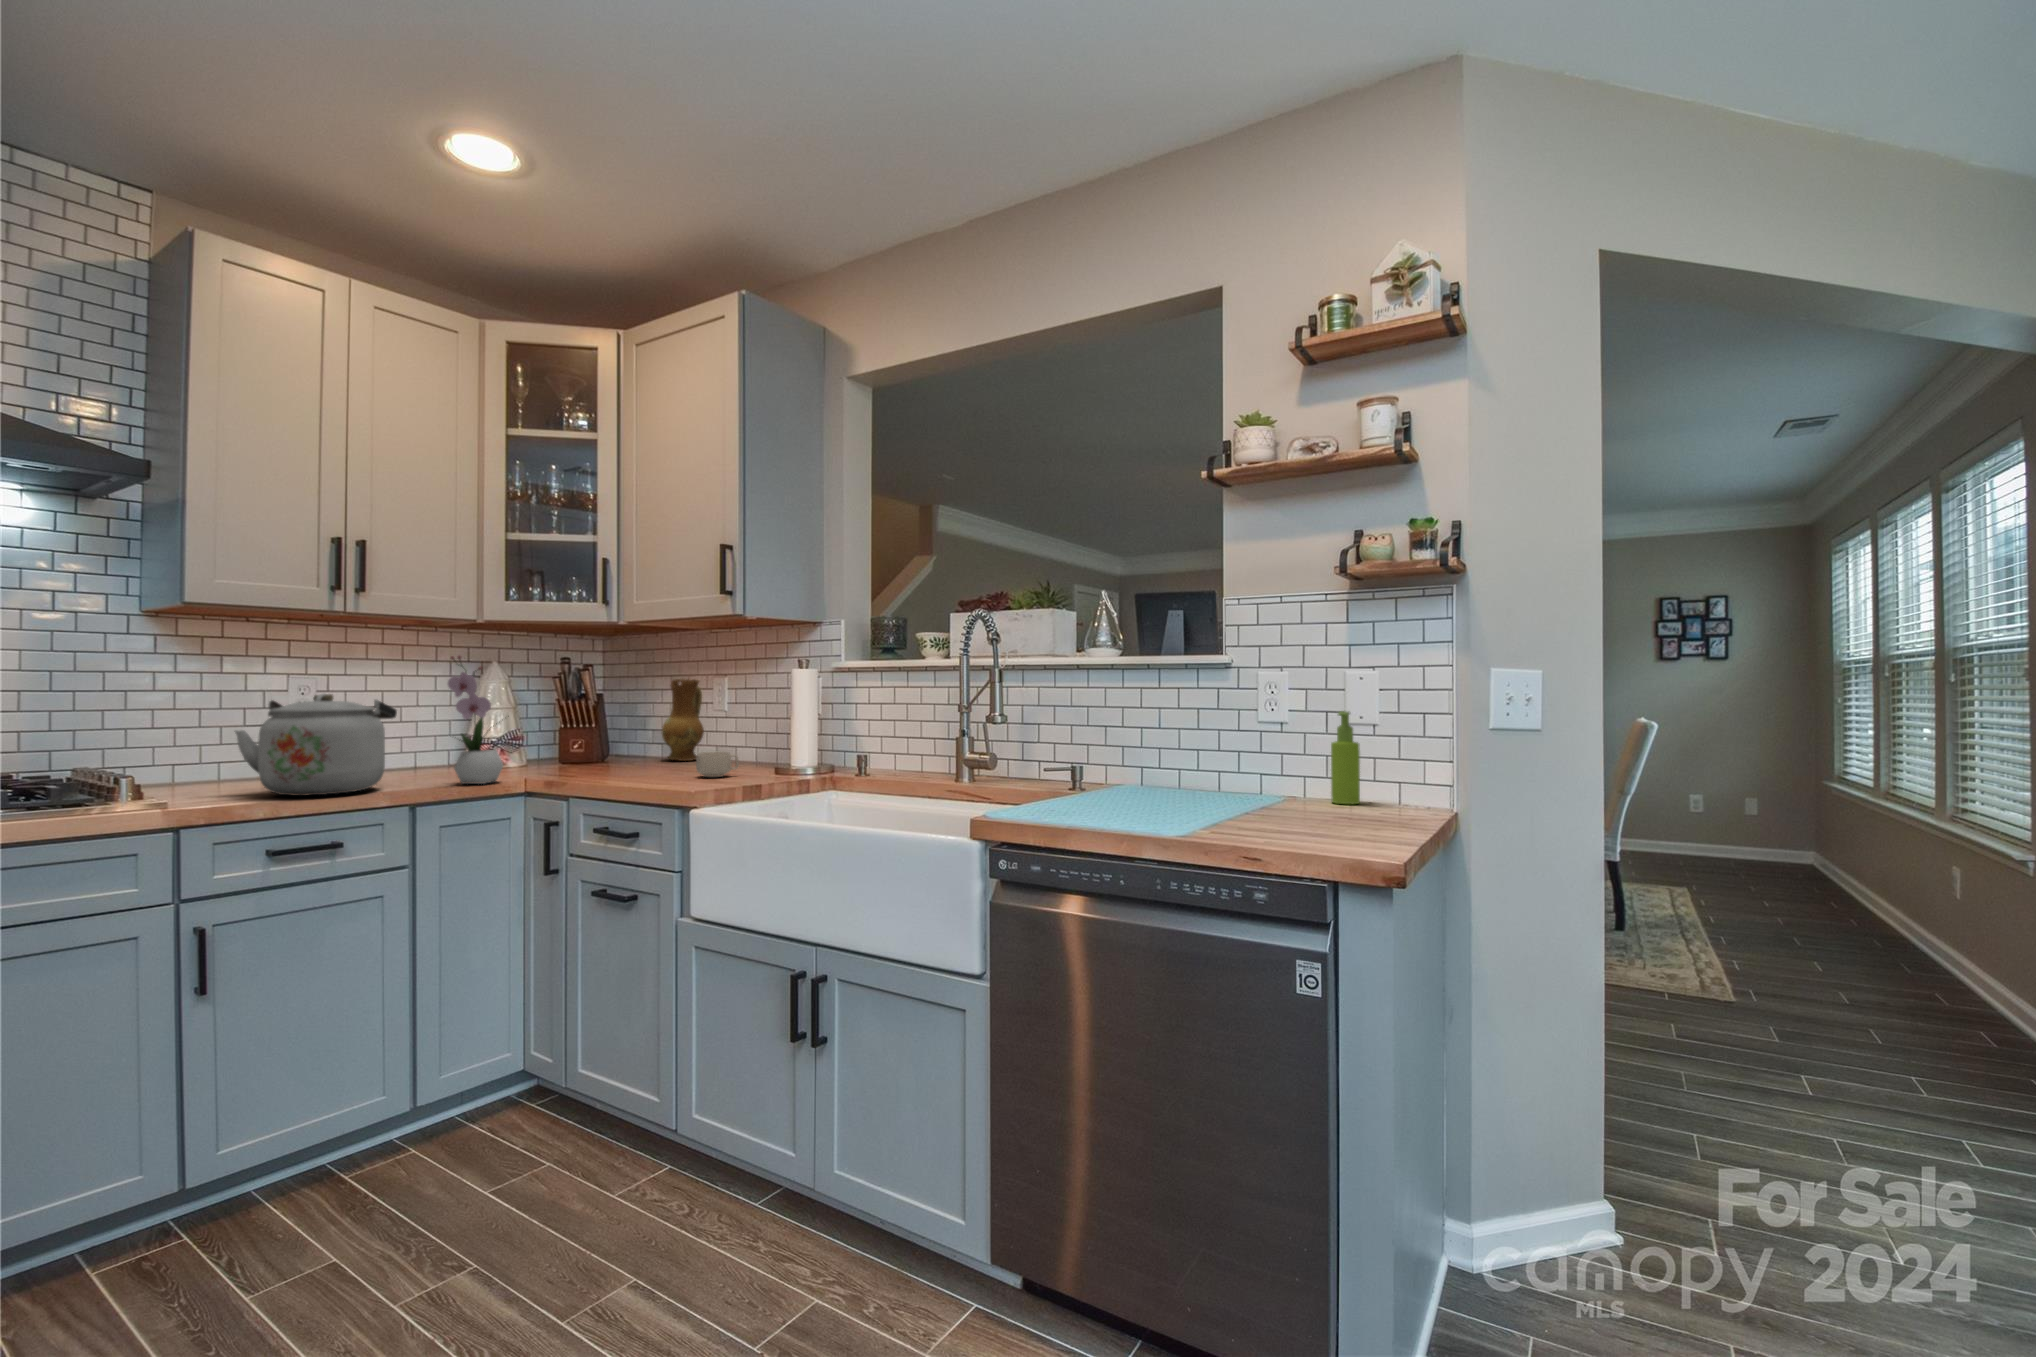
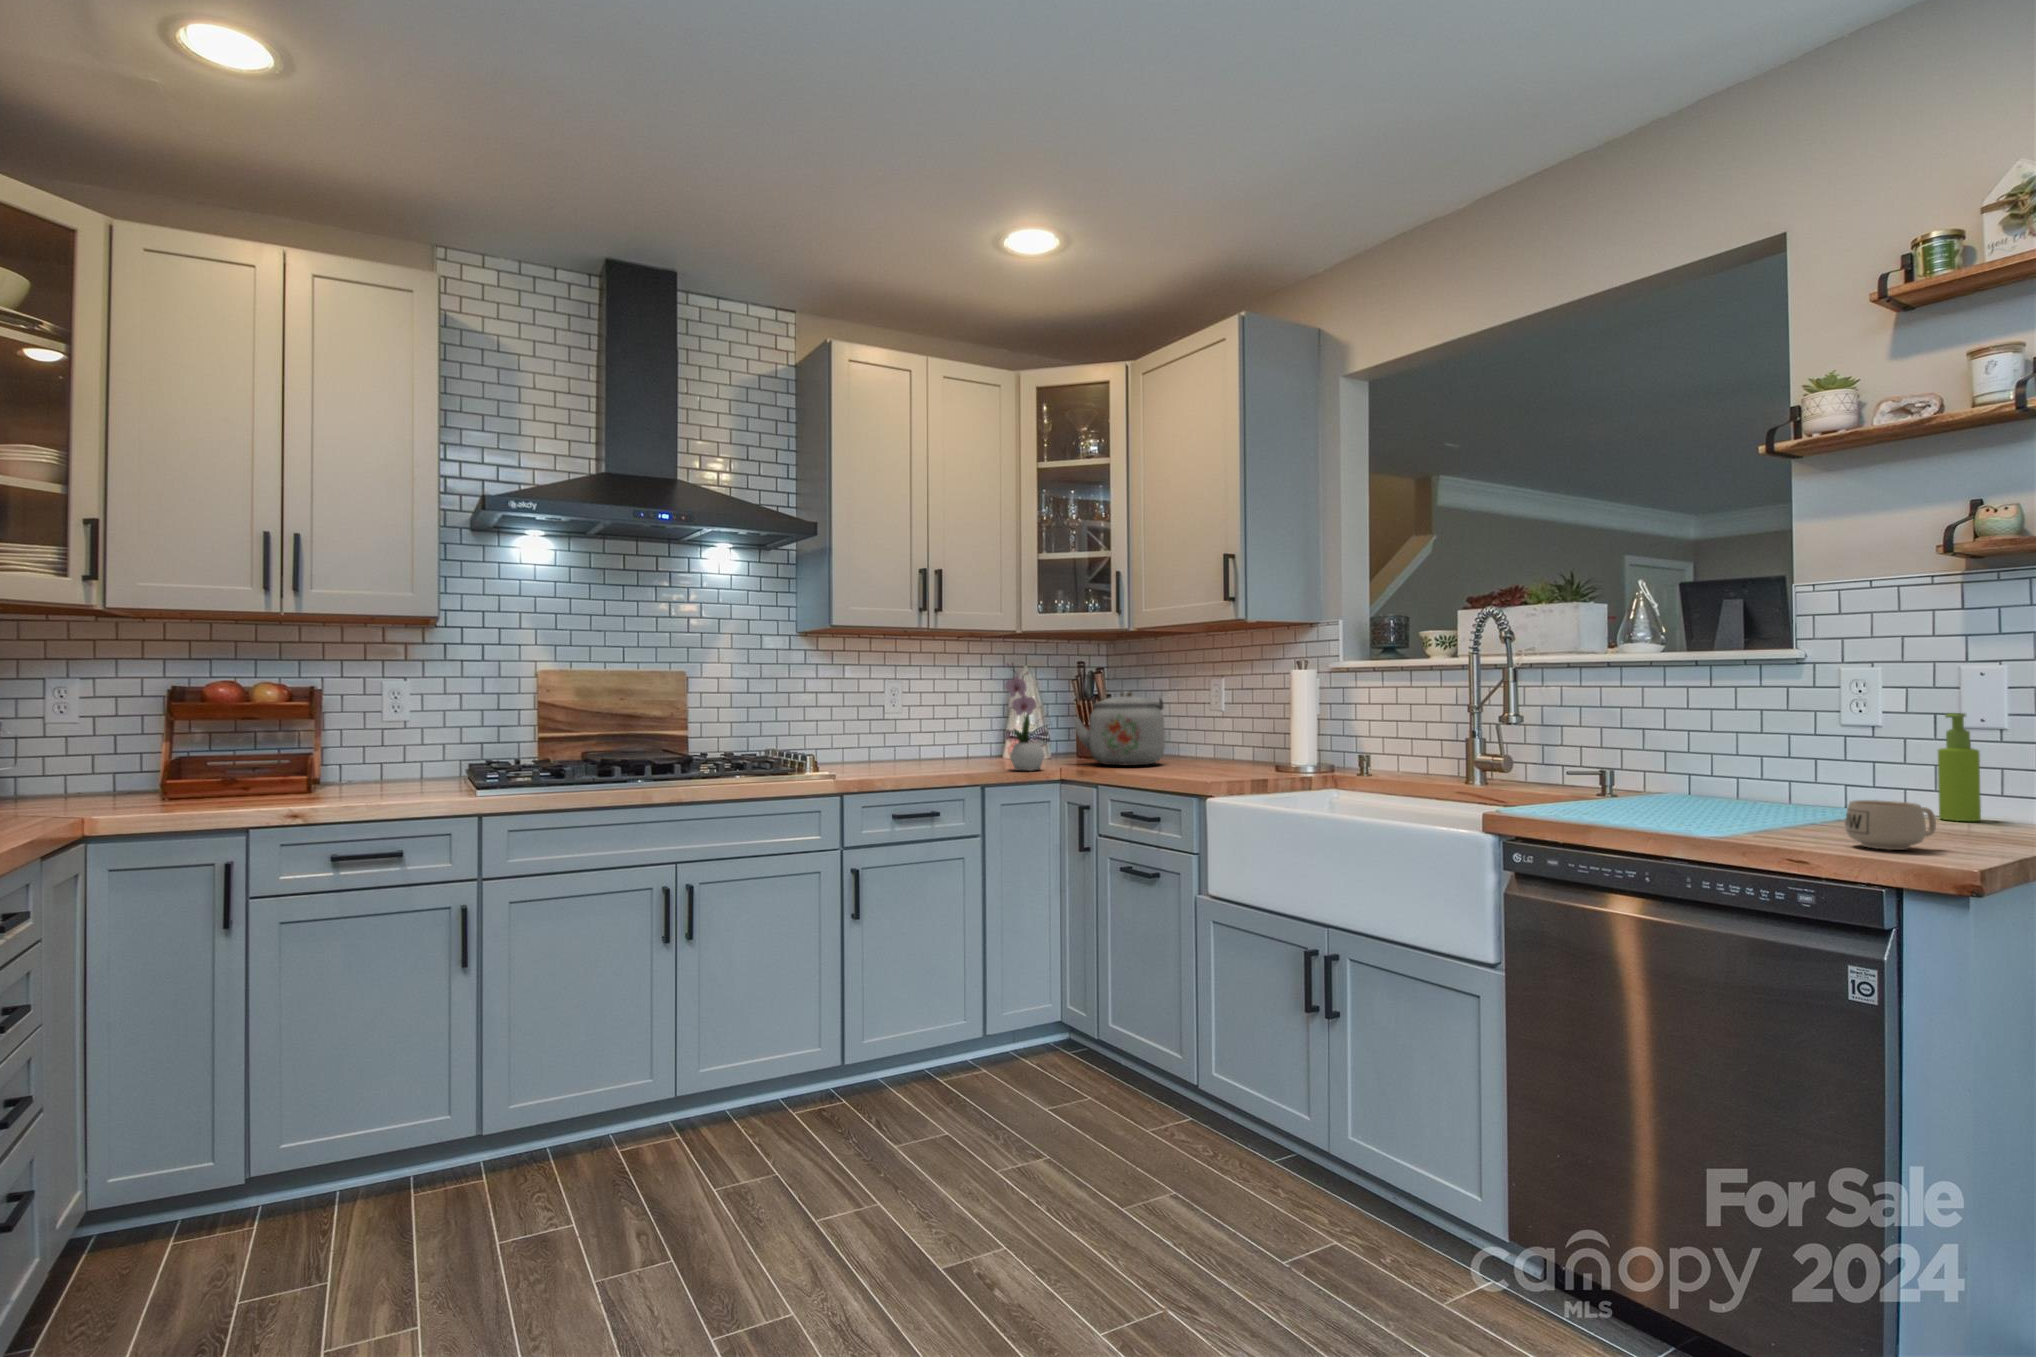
ceramic jug: present [662,679,704,761] -> none [1165,681,1203,758]
kettle: present [235,693,397,796] -> present [1074,691,1165,766]
mug: present [696,751,739,777] -> present [1845,800,1936,850]

